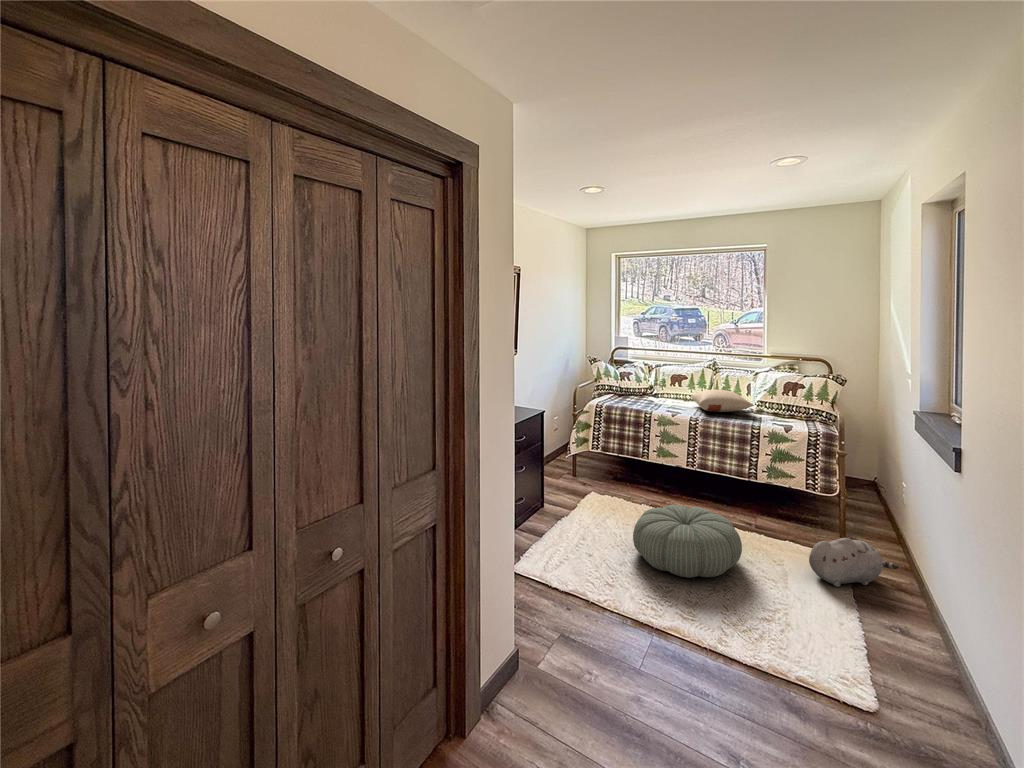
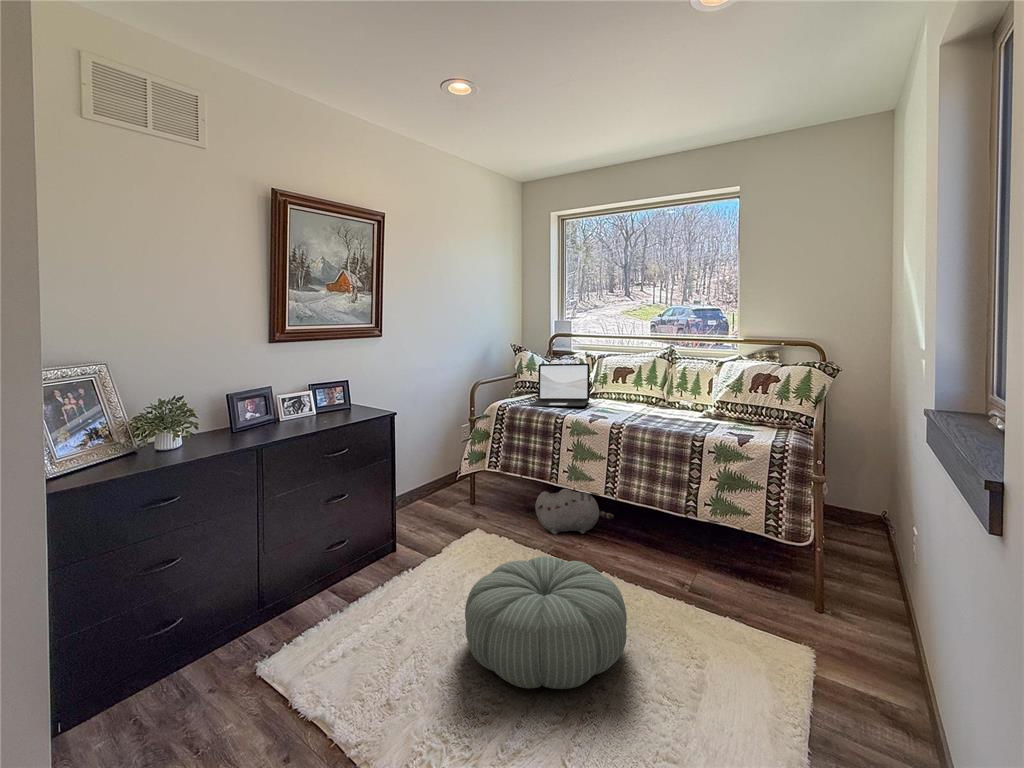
laptop: none [619,372,661,405] -> present [530,363,590,407]
pillow: present [691,390,754,412] -> none [624,386,701,416]
plush toy: present [809,538,899,587] -> present [535,489,614,535]

